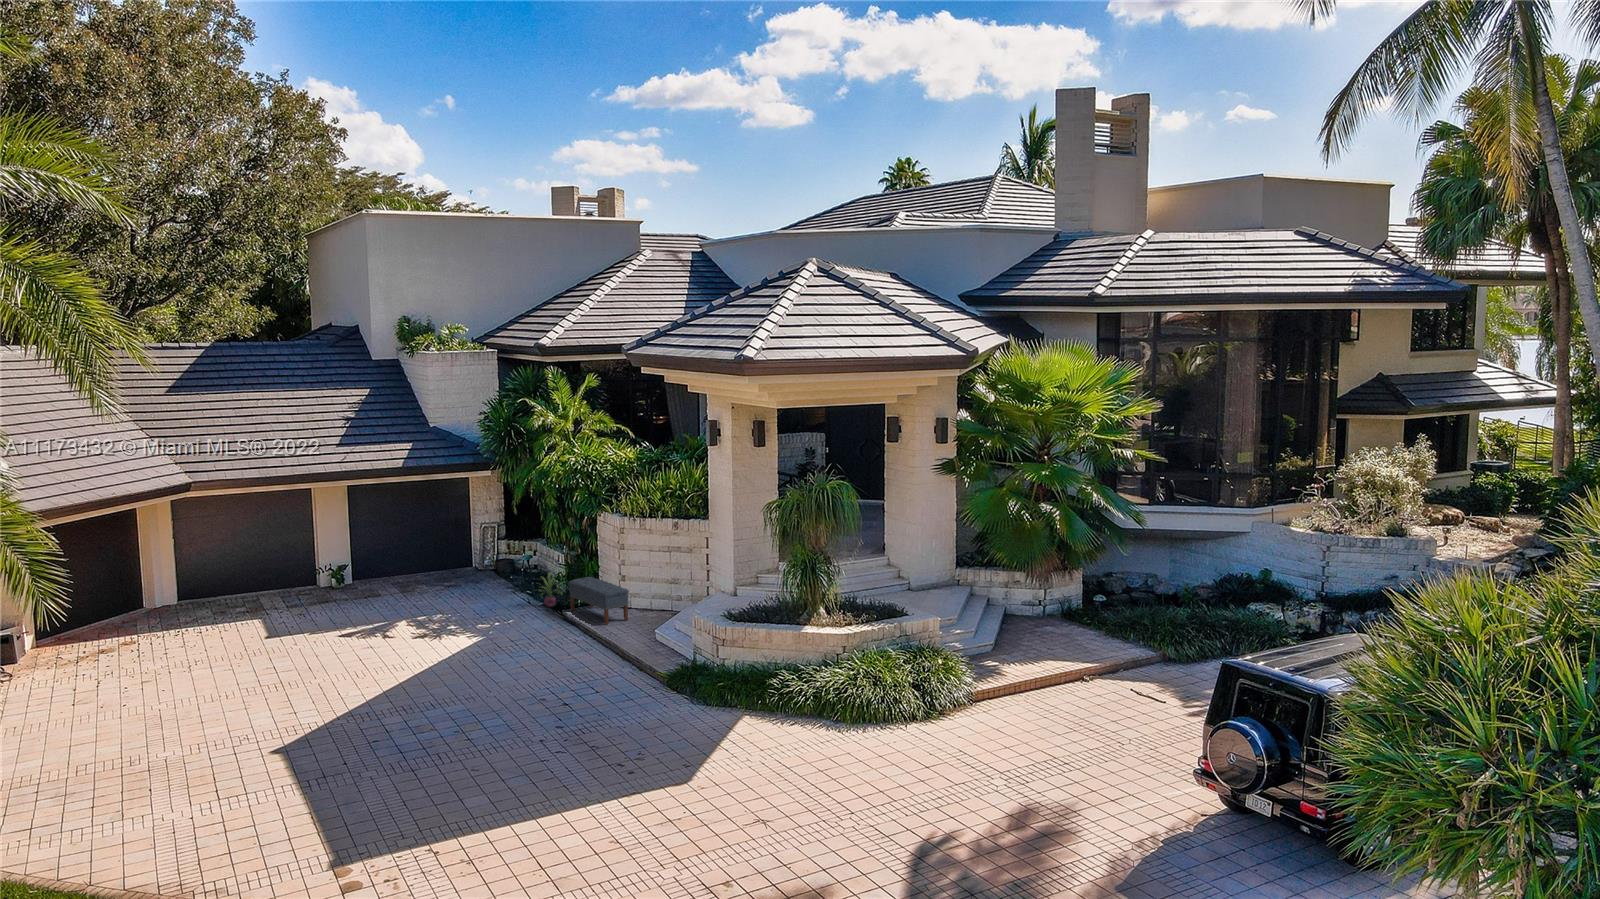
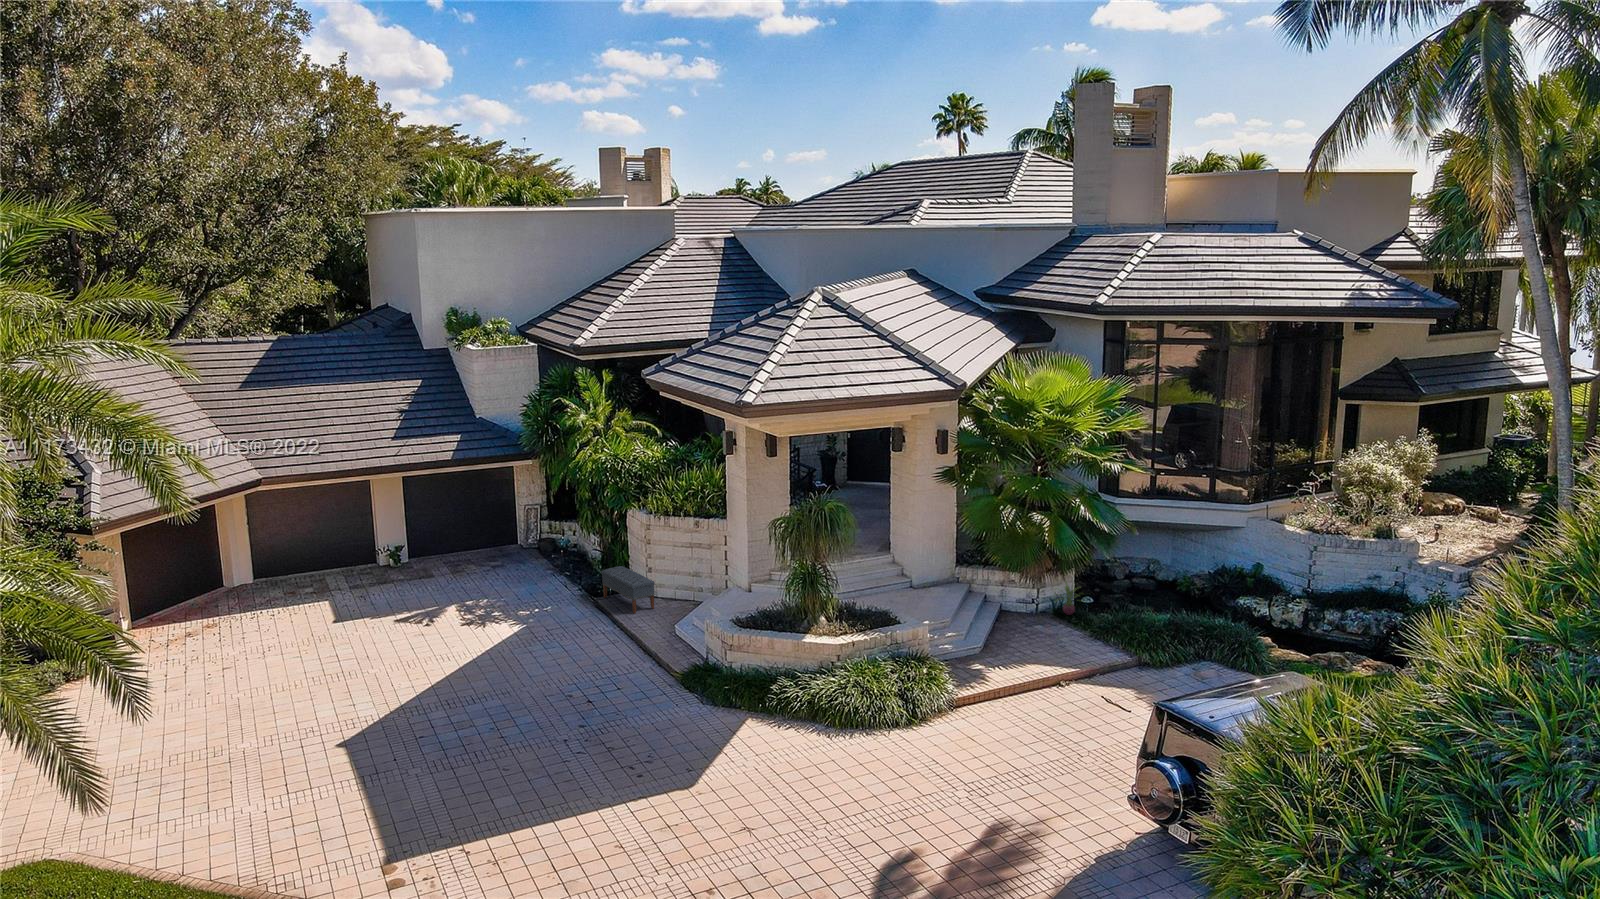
decorative plant: present [544,573,556,607] -> present [1057,581,1078,615]

